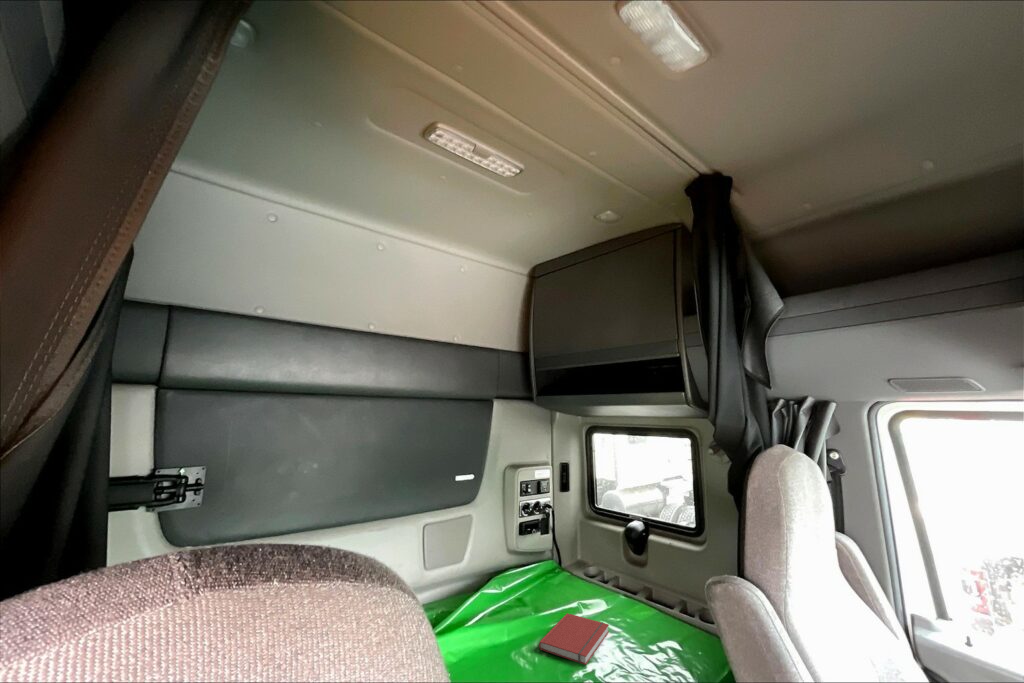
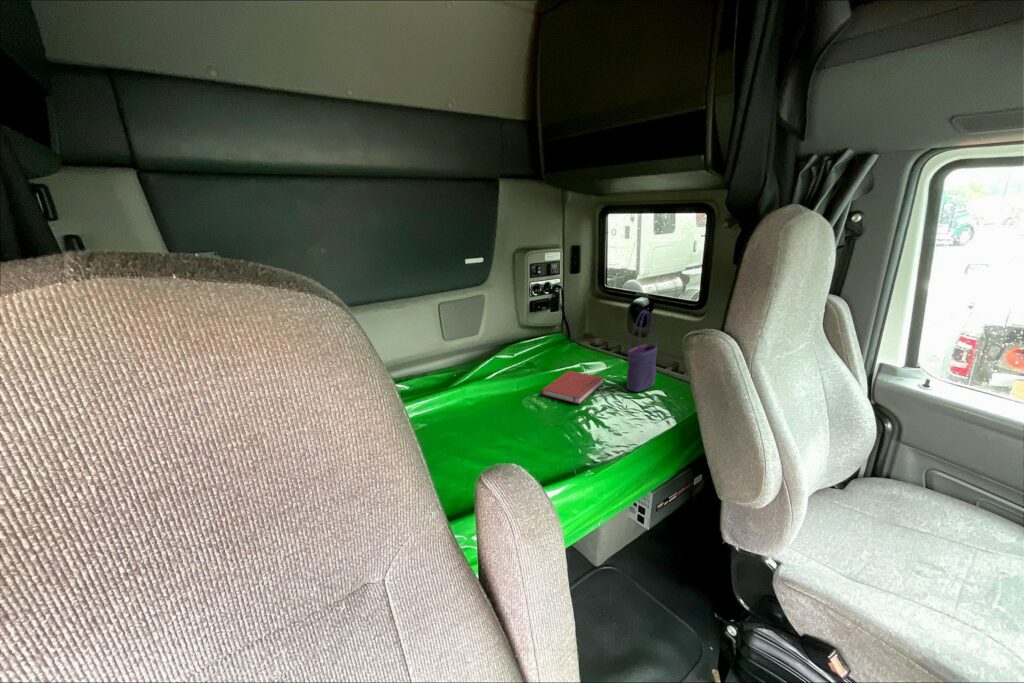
tote bag: none [635,541,667,646] -> present [627,311,657,392]

